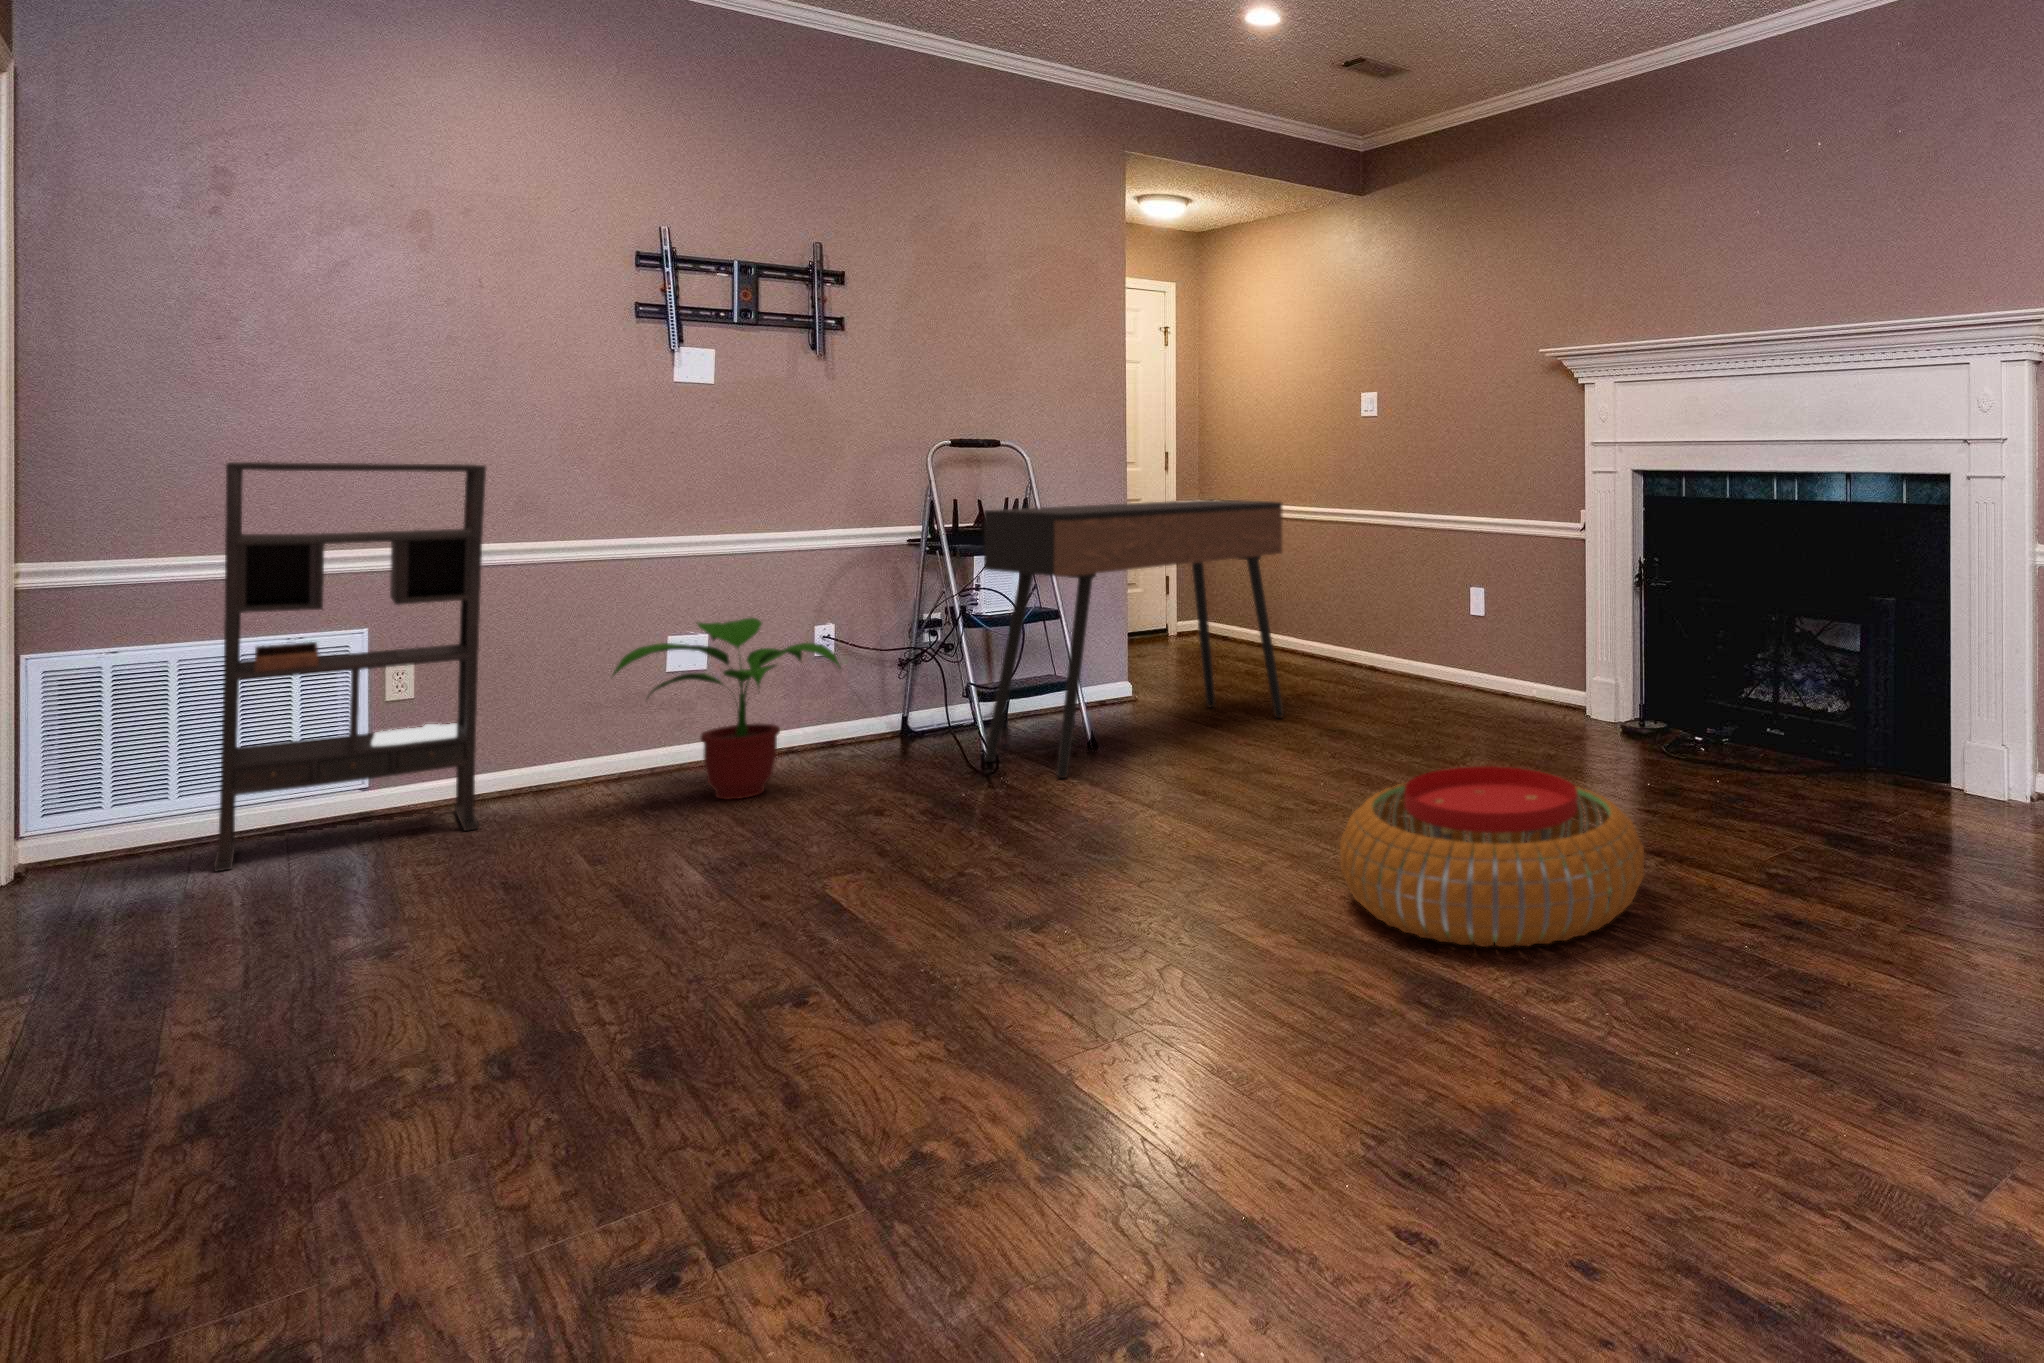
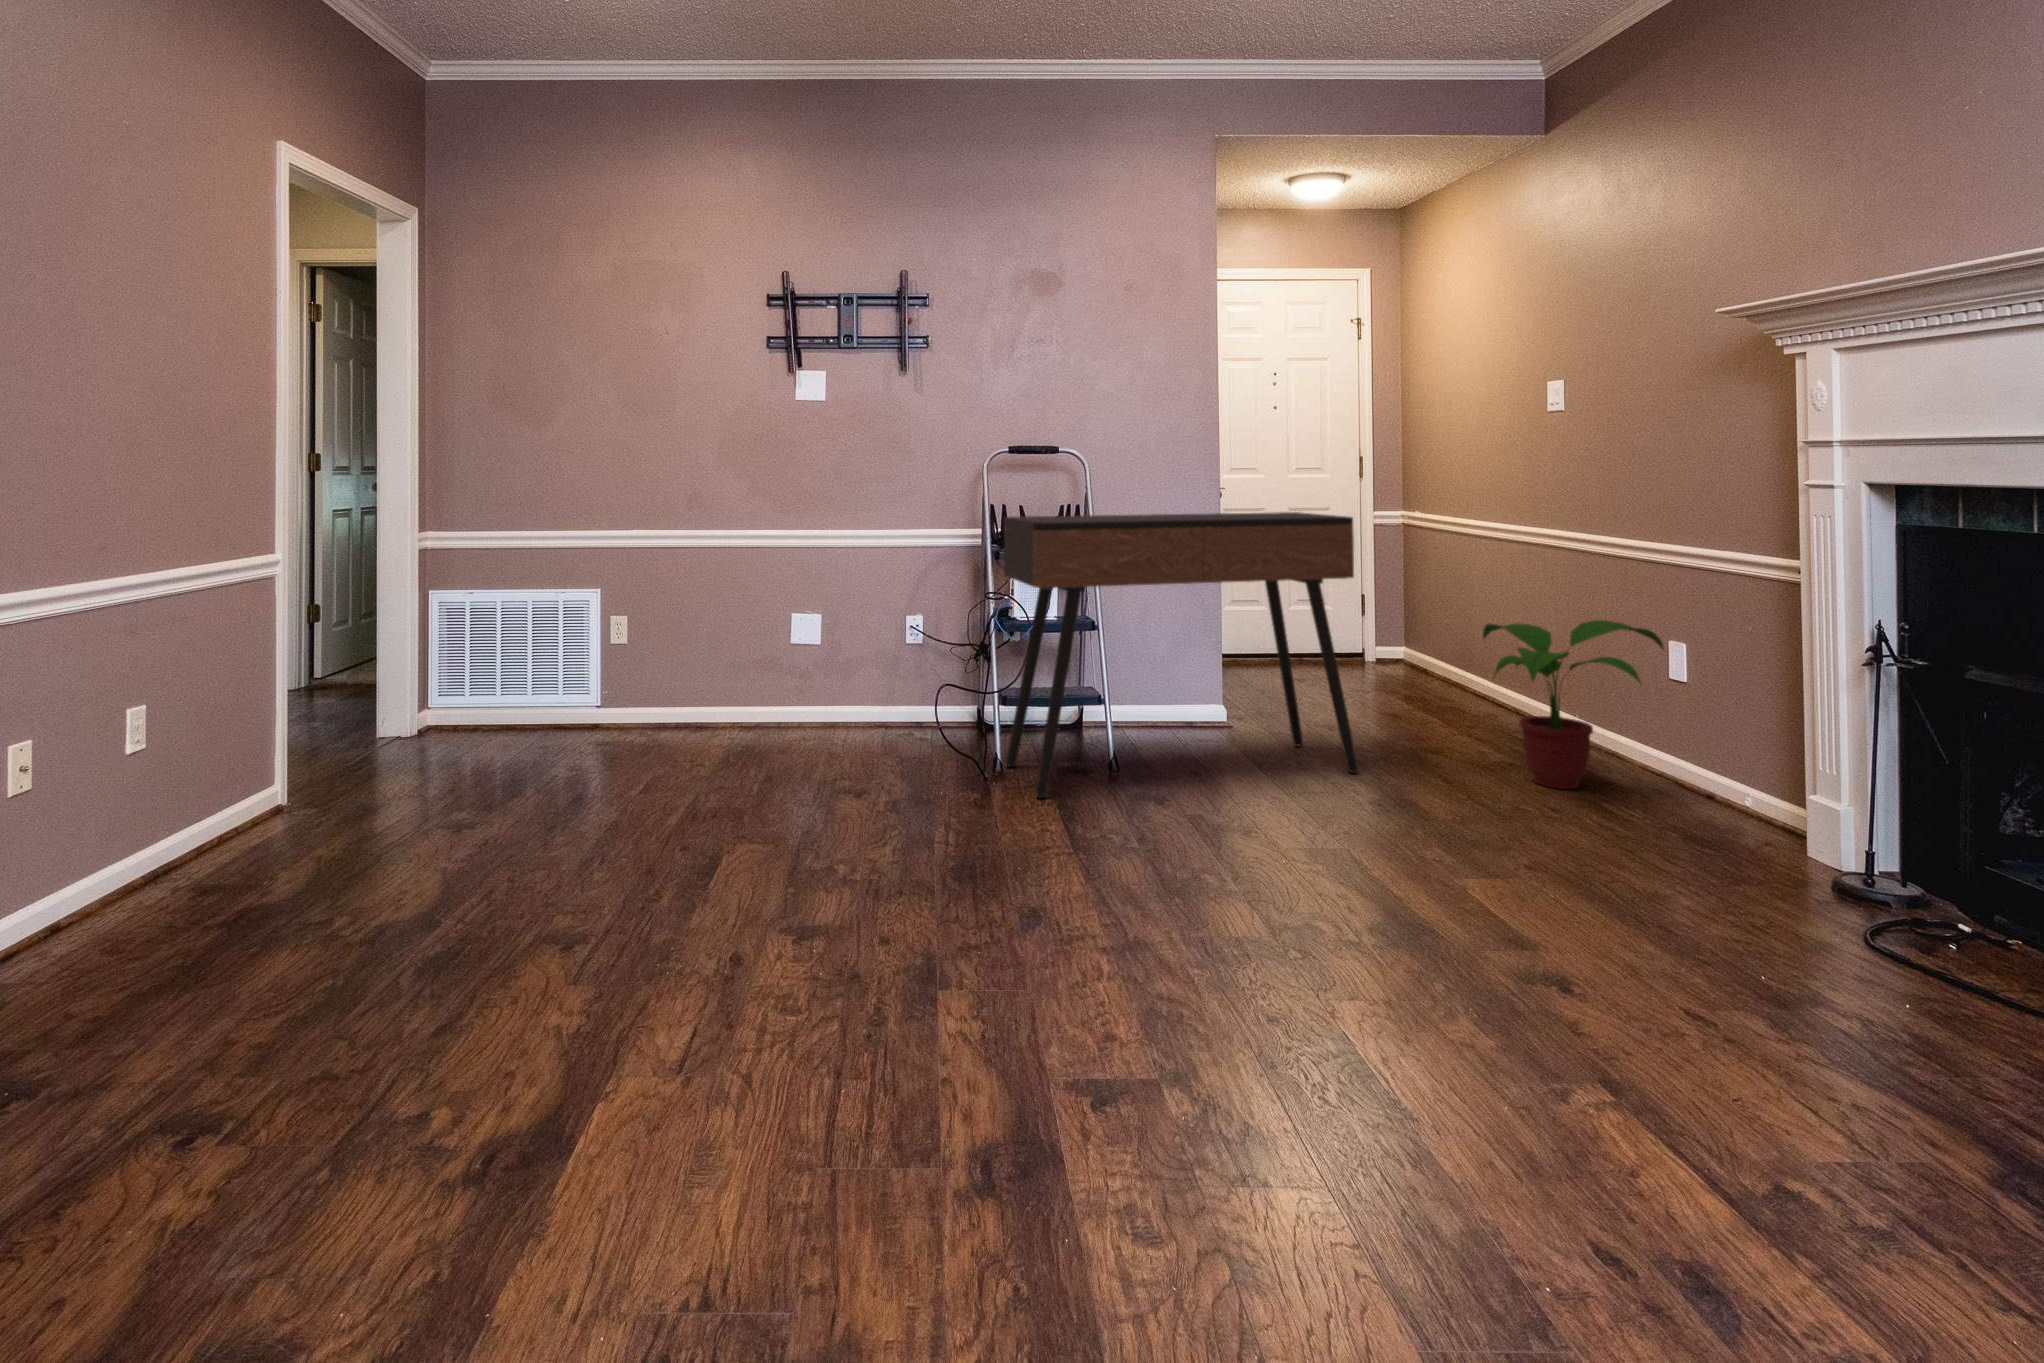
bookshelf: present [214,462,486,872] -> none [481,469,655,752]
potted plant: present [613,618,840,799] -> present [1483,620,1664,789]
pouf: present [1339,766,1644,947] -> none [1028,895,1487,1228]

